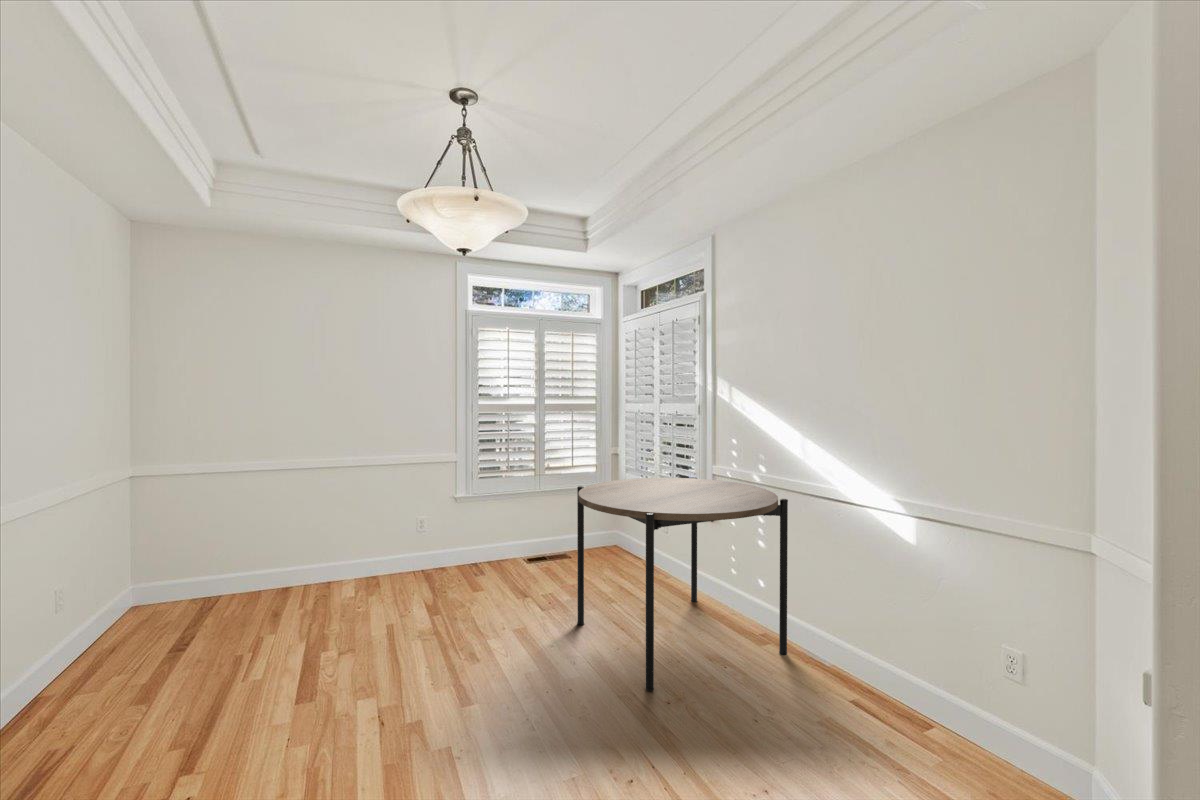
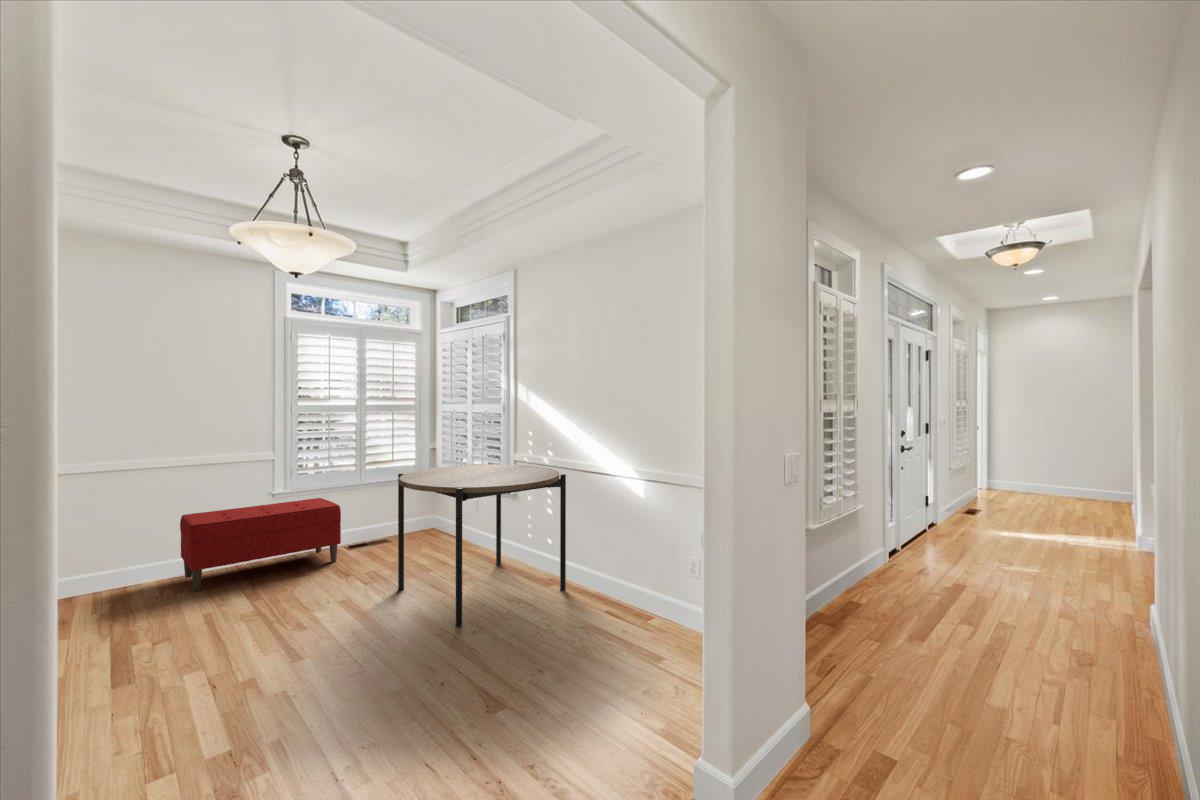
bench: none [370,504,518,598] -> present [180,498,341,591]

